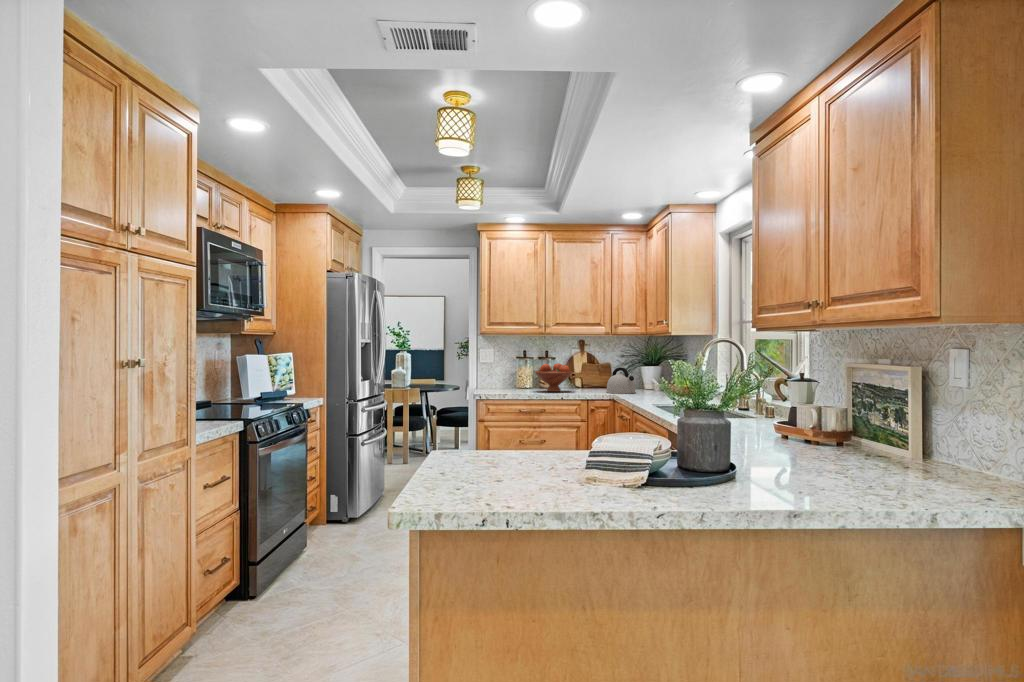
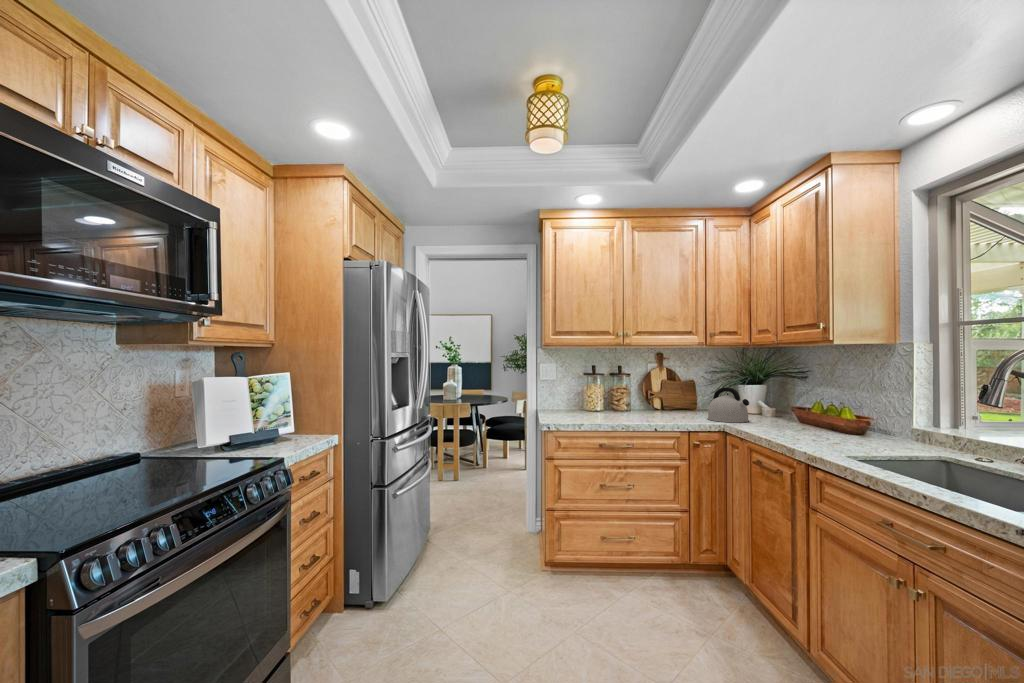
fruit bowl: present [535,363,572,392] -> none [613,381,662,418]

